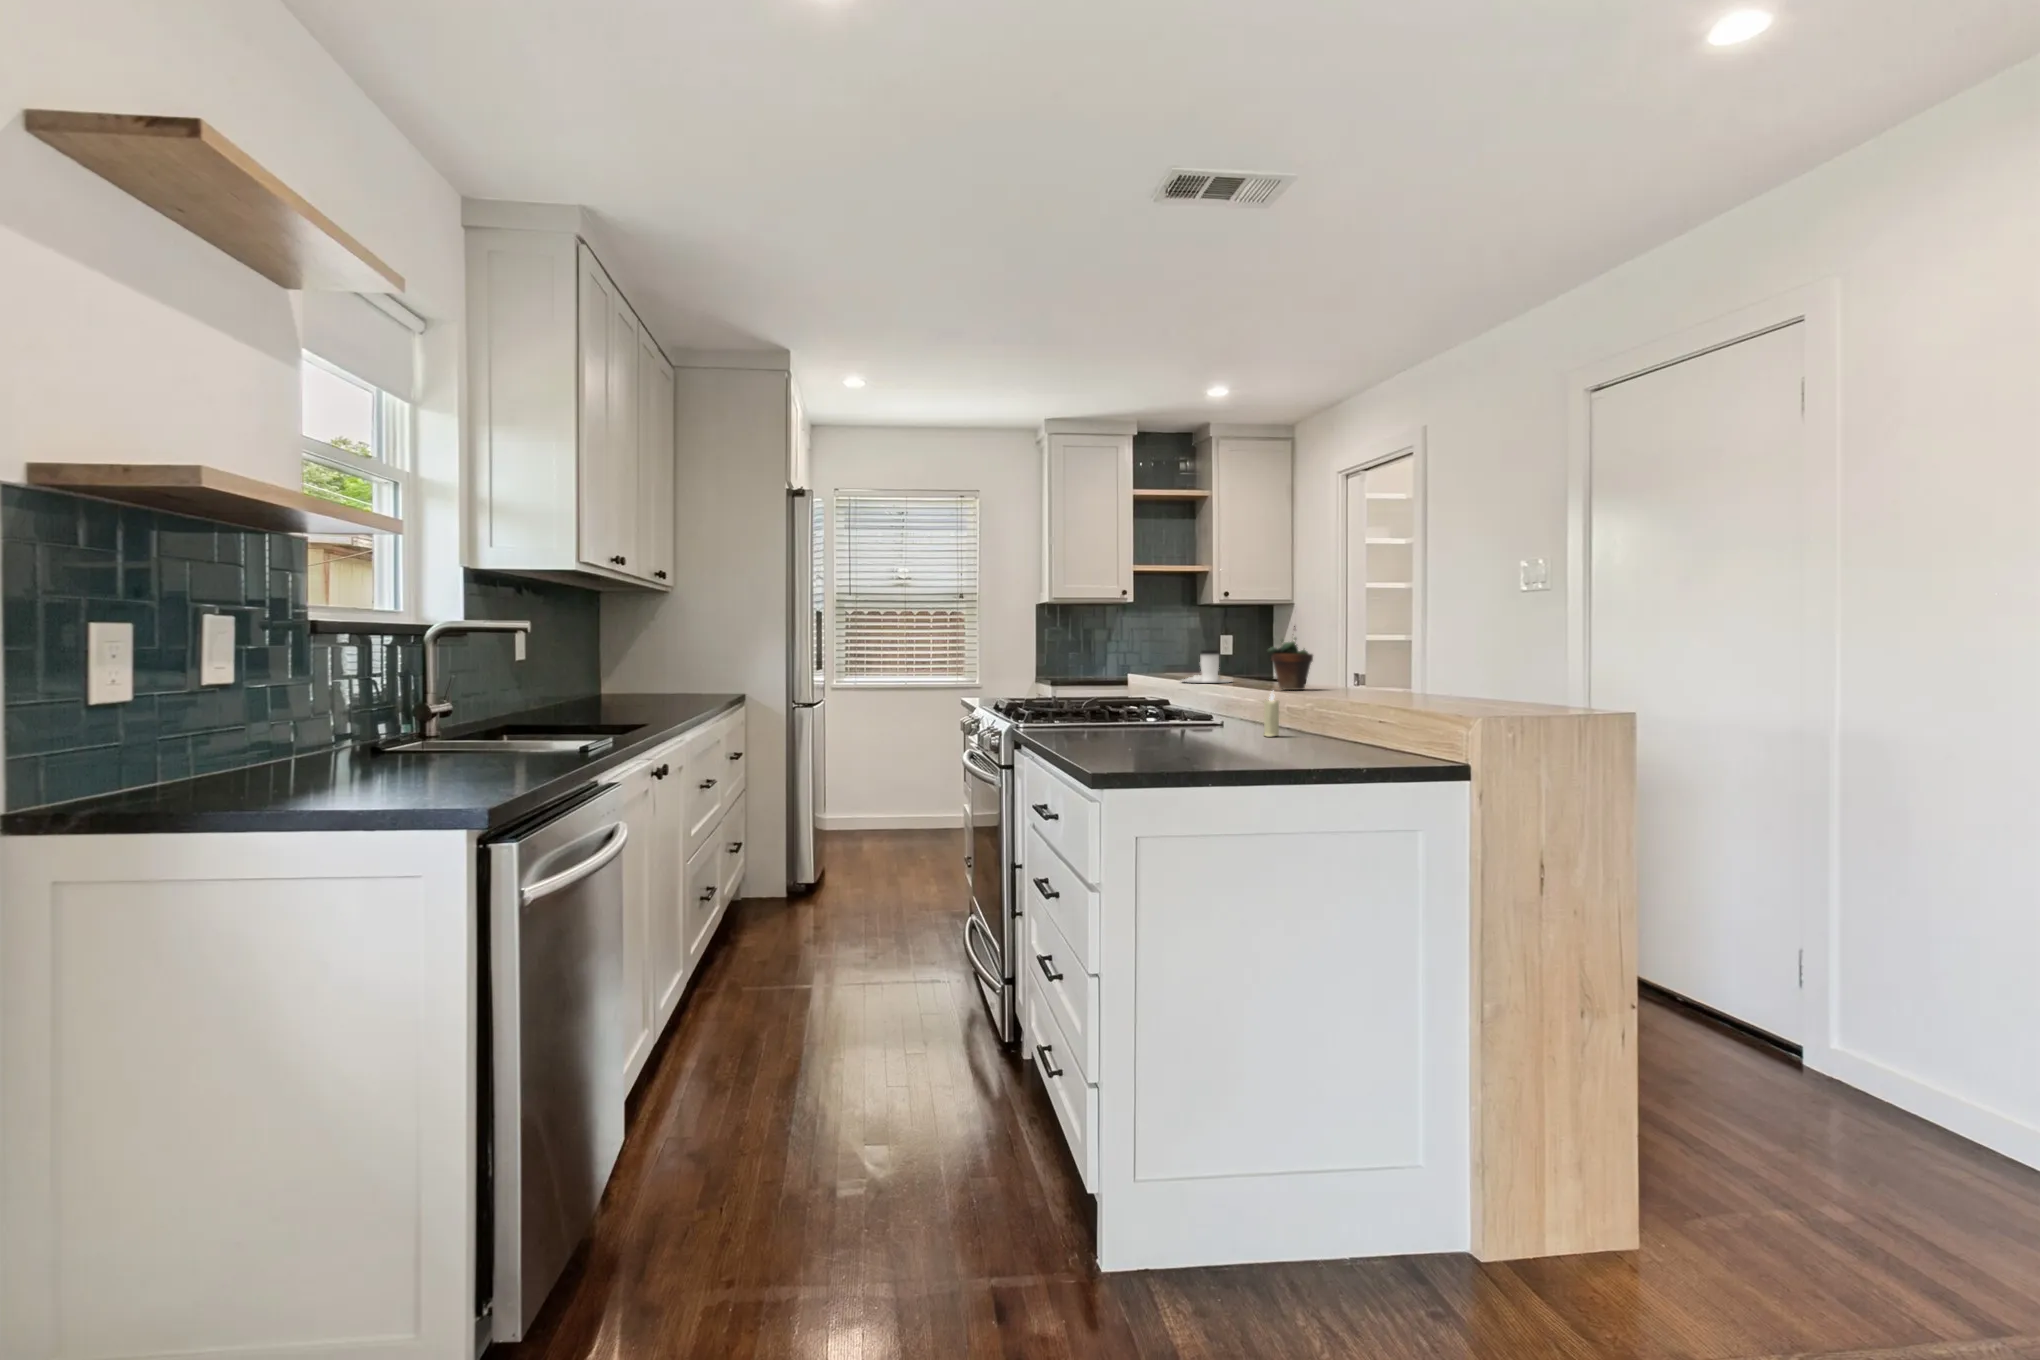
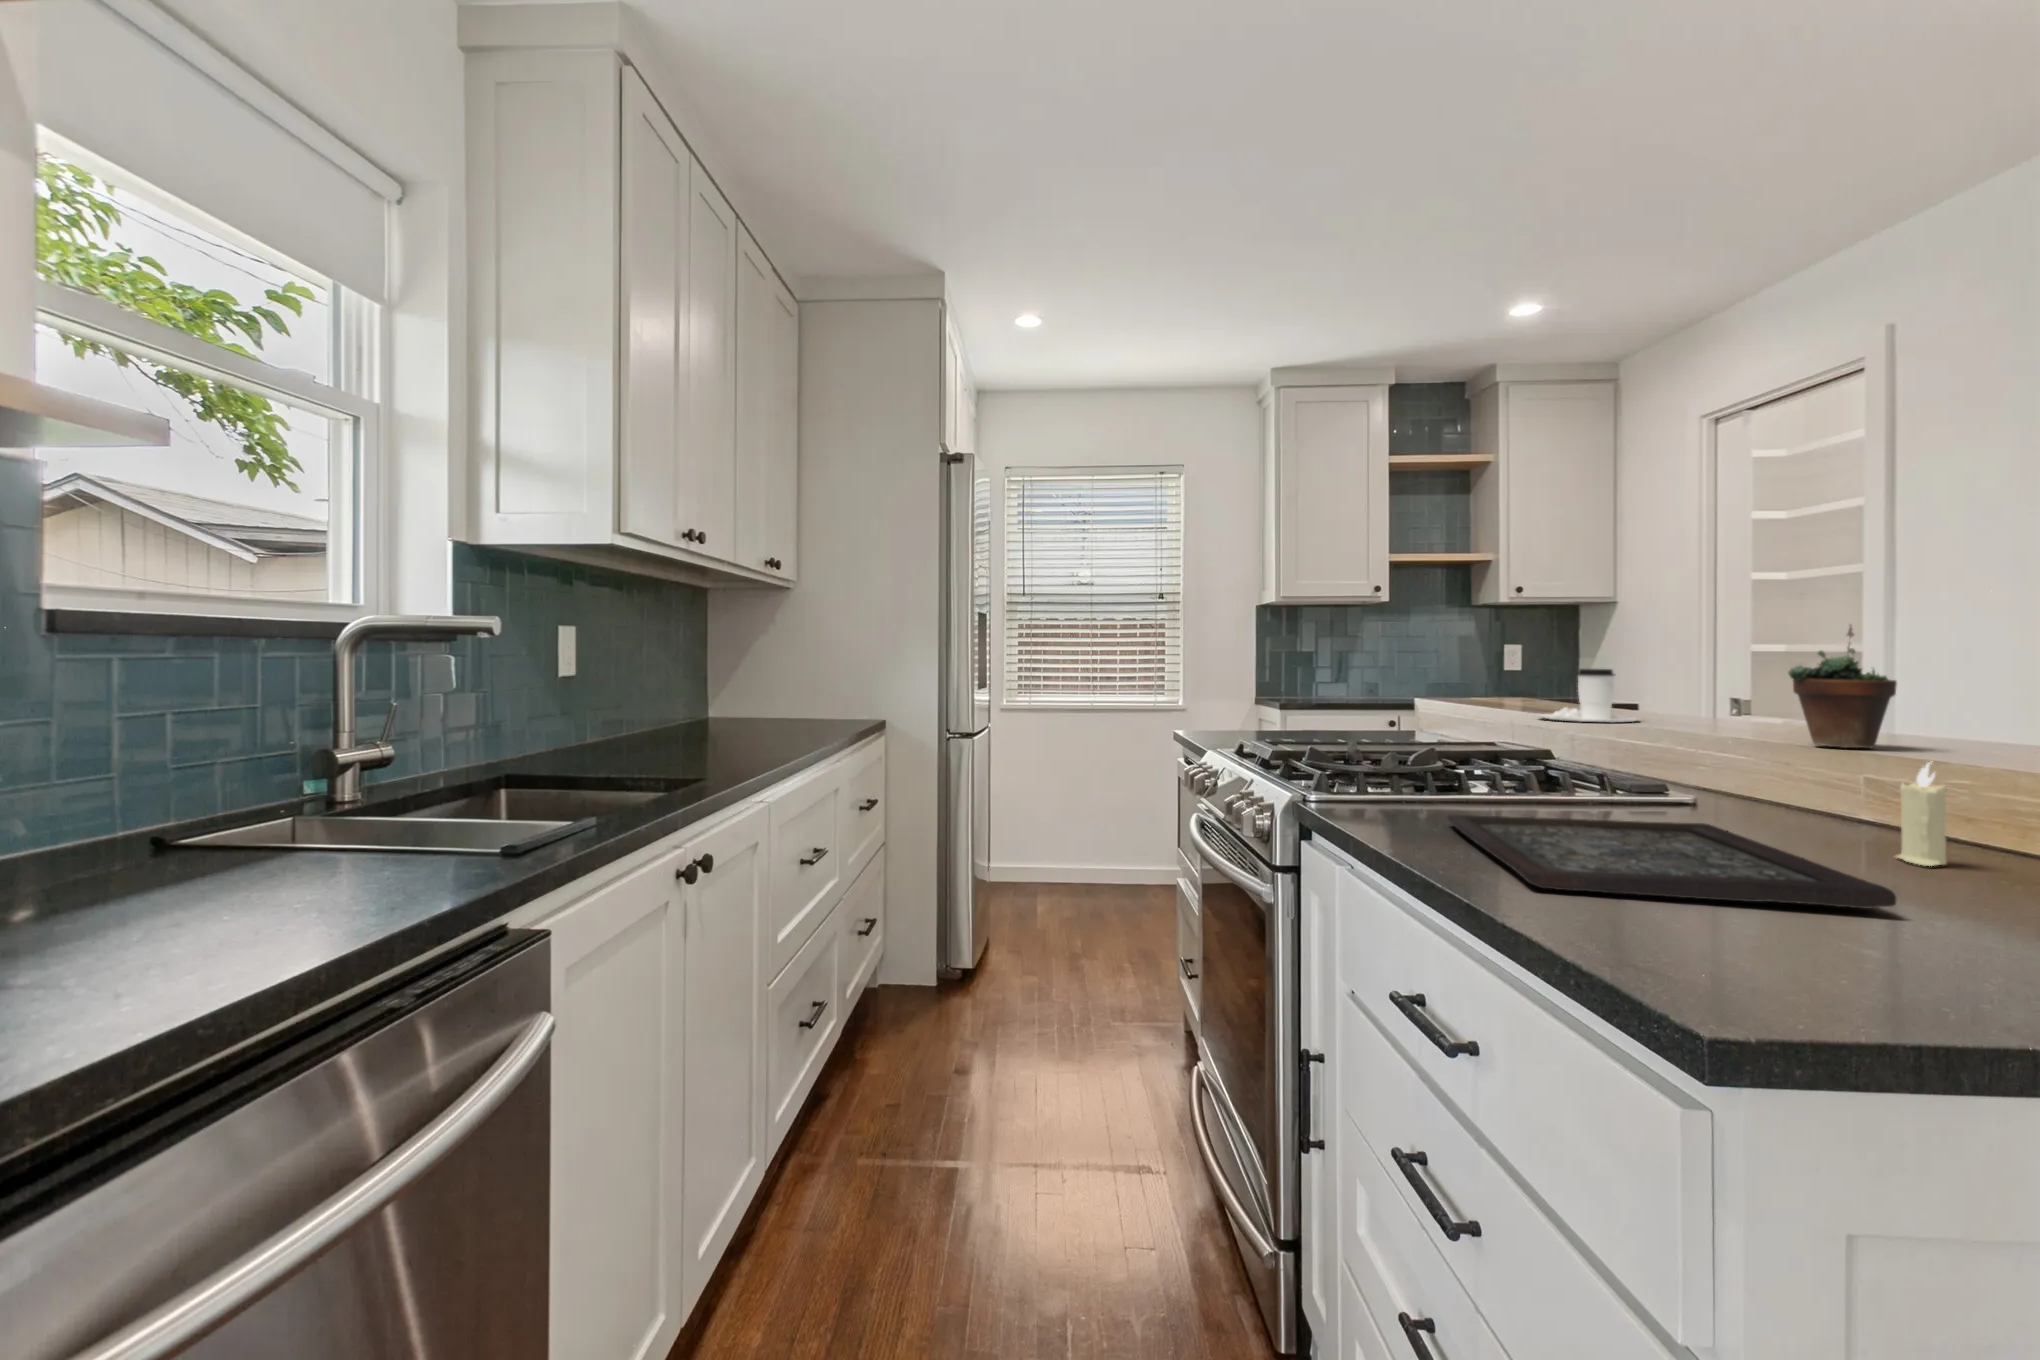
tray: none [1077,724,1219,746] -> present [1447,815,1896,908]

